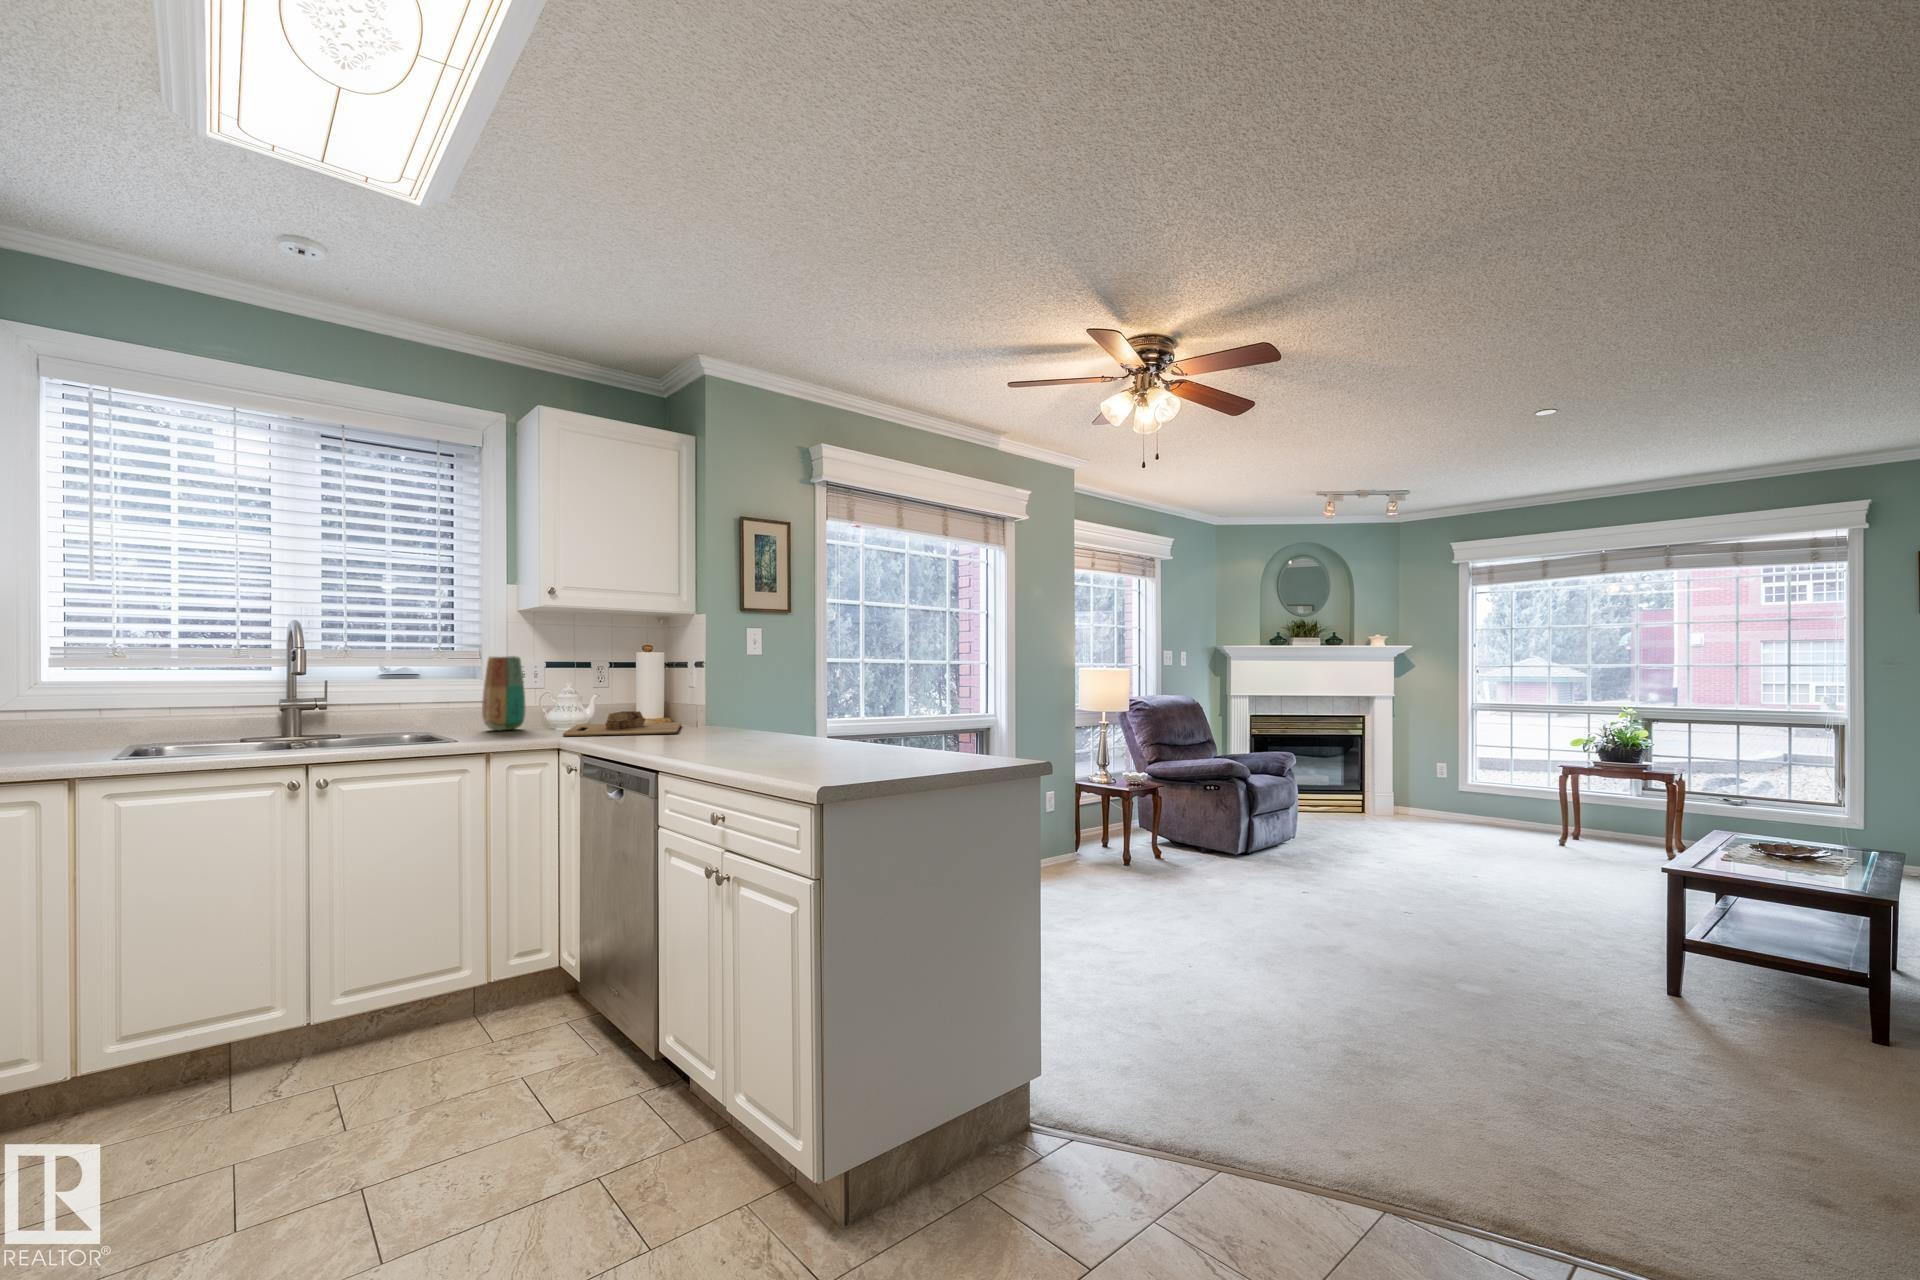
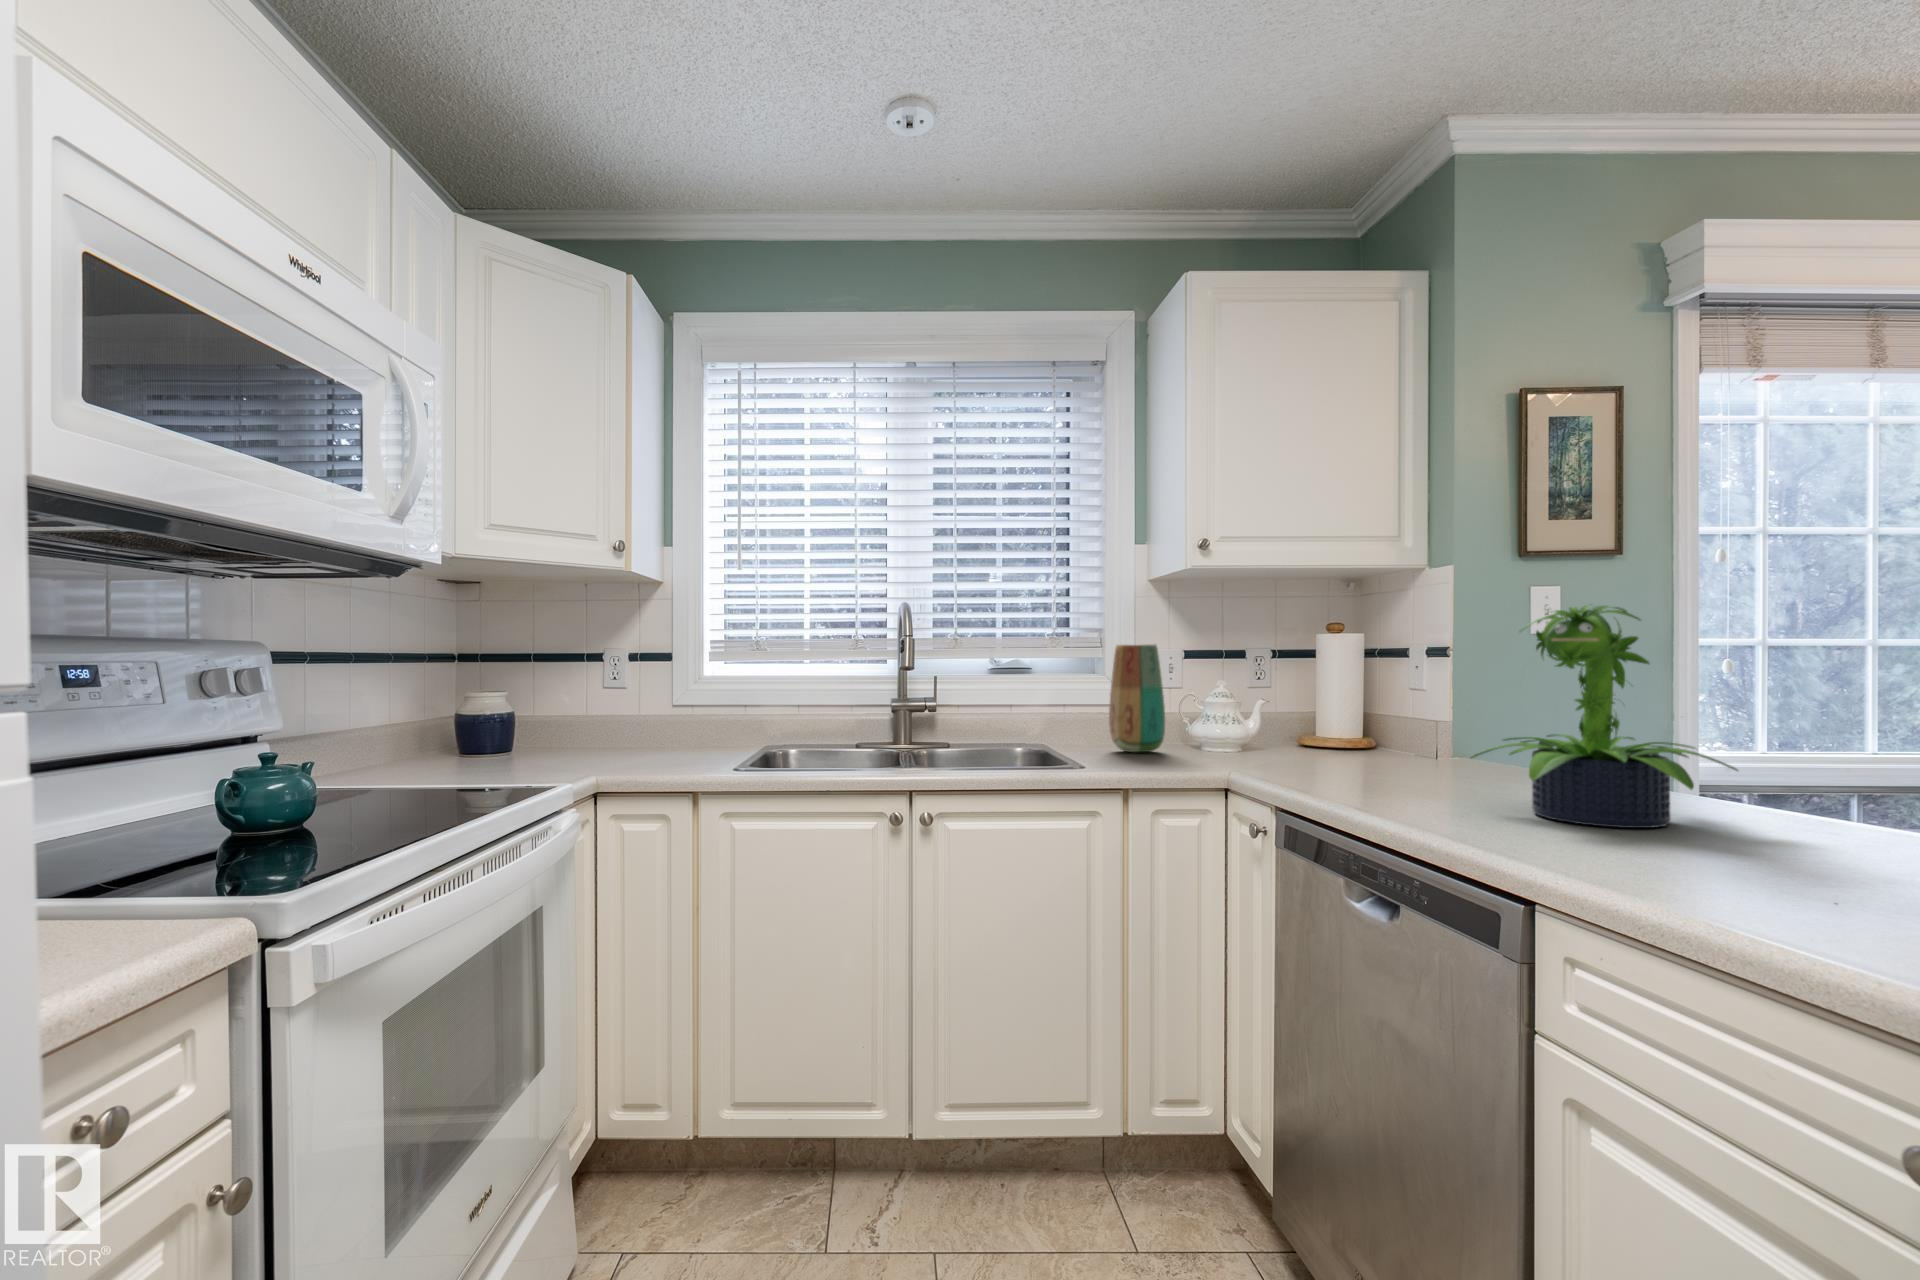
potted plant: none [686,647,790,749] -> present [1471,605,1738,828]
cutting board: present [563,711,681,737] -> none [1225,732,1420,777]

